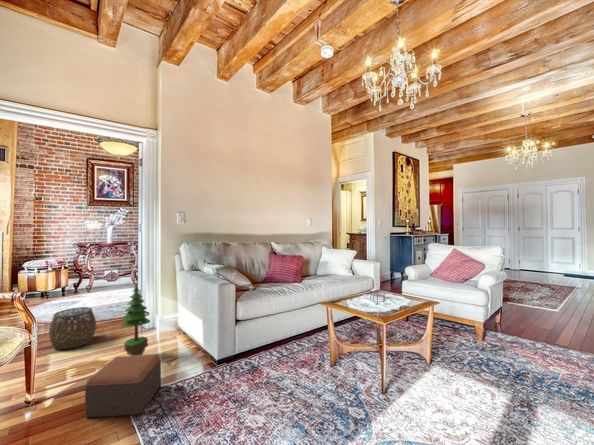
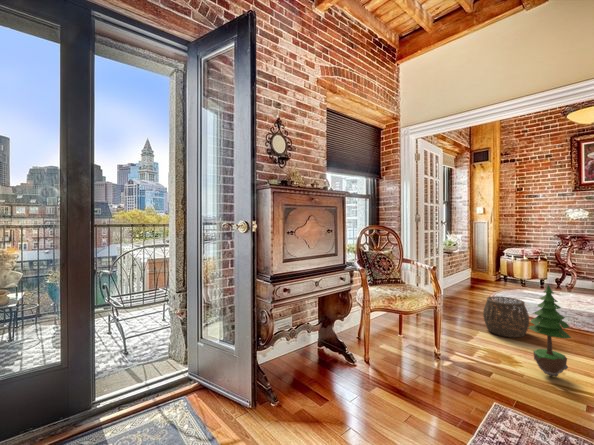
footstool: present [85,355,161,418] -> none [454,354,546,425]

